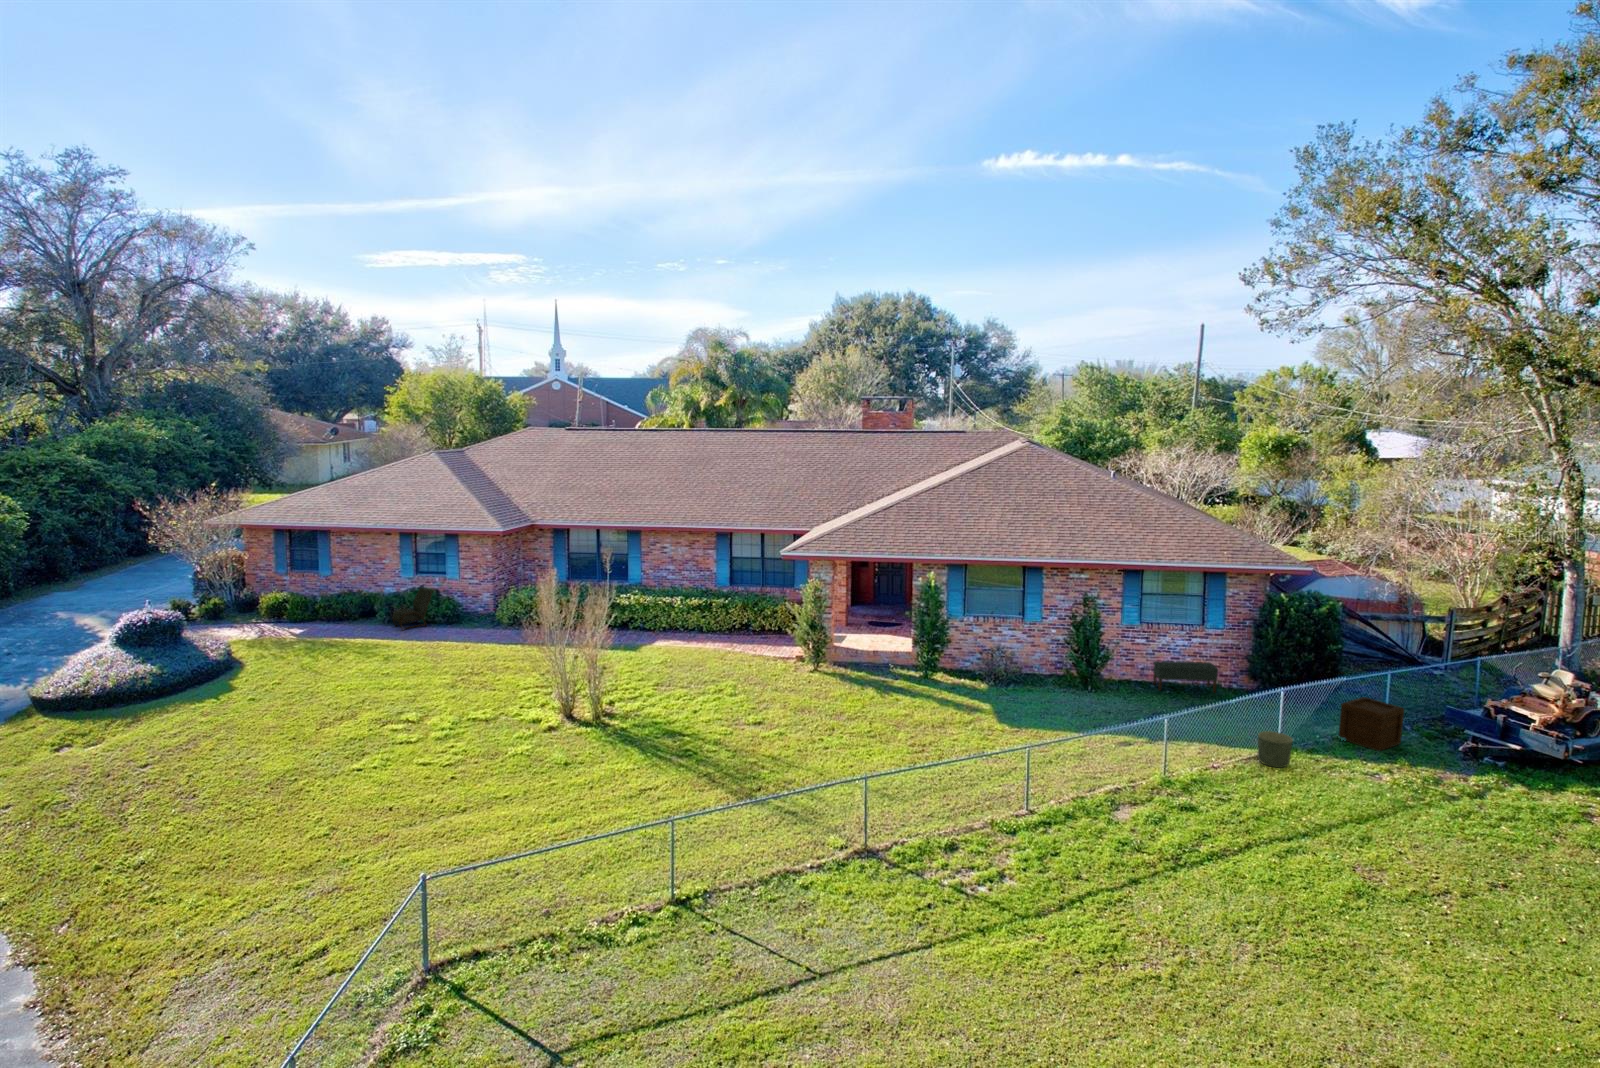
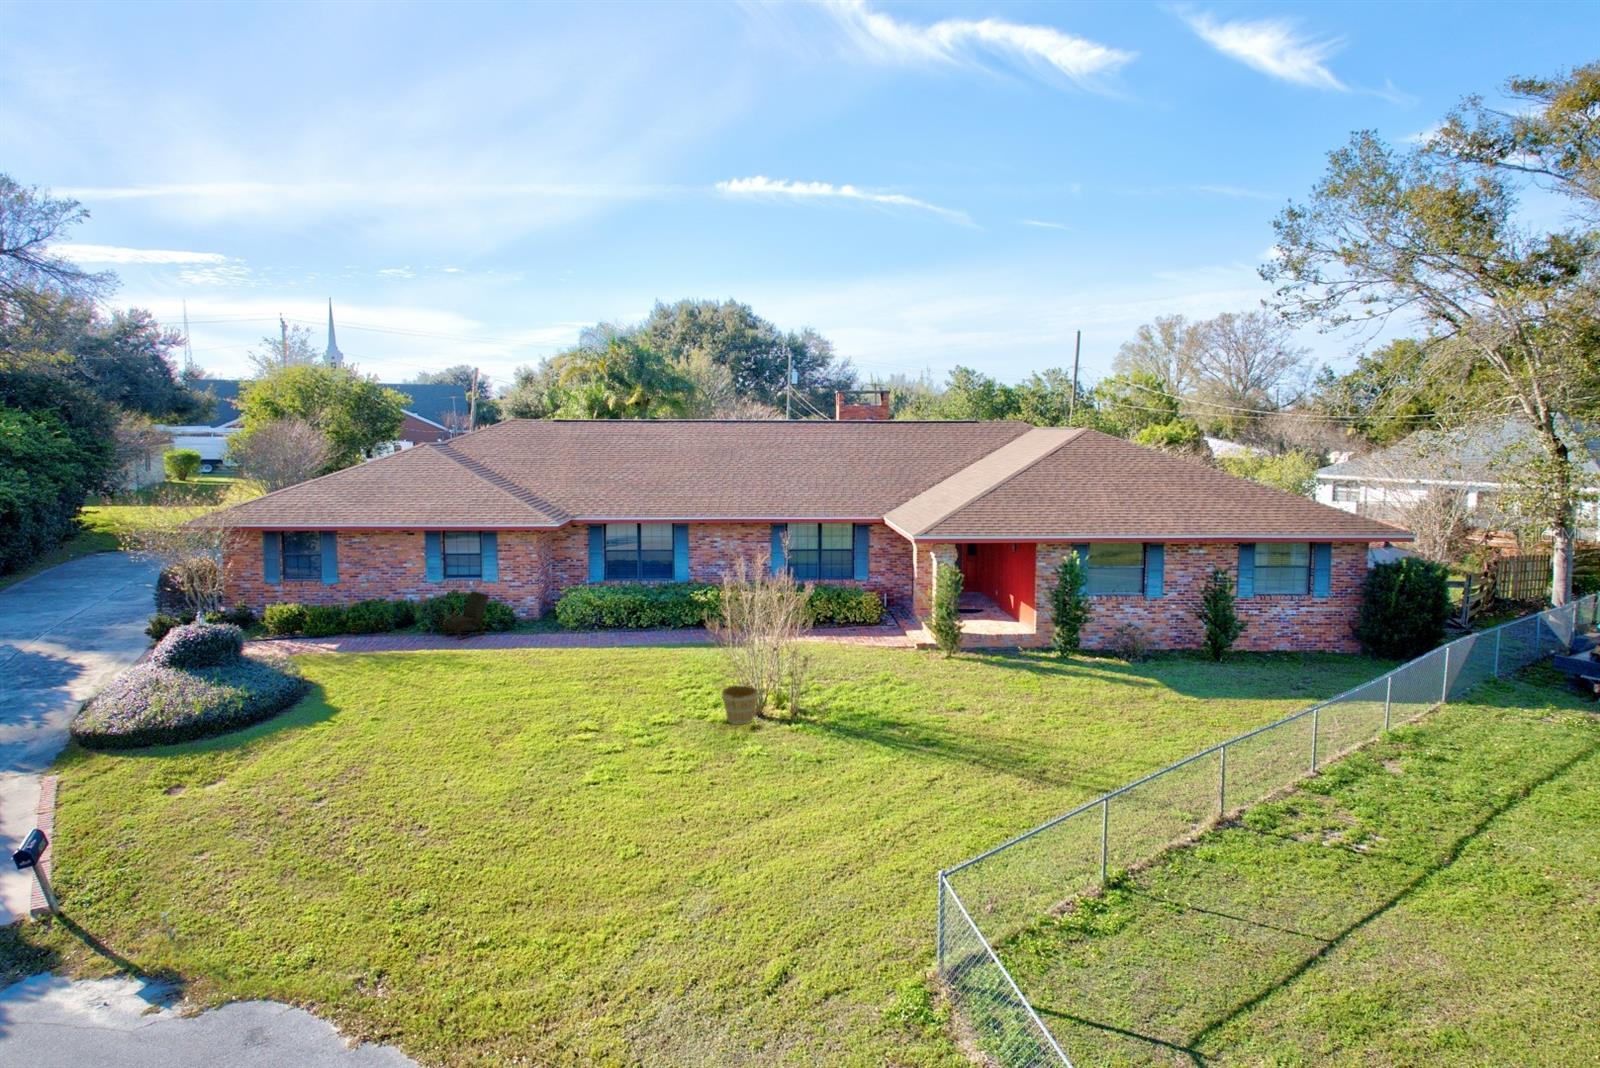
bench: present [1153,661,1218,693] -> none [1266,629,1331,659]
wooden bucket: none [536,686,571,723] -> present [722,685,758,725]
wooden crate: present [1339,697,1404,751] -> none [1476,650,1534,699]
planter: present [1258,731,1293,768] -> none [1436,685,1473,718]

